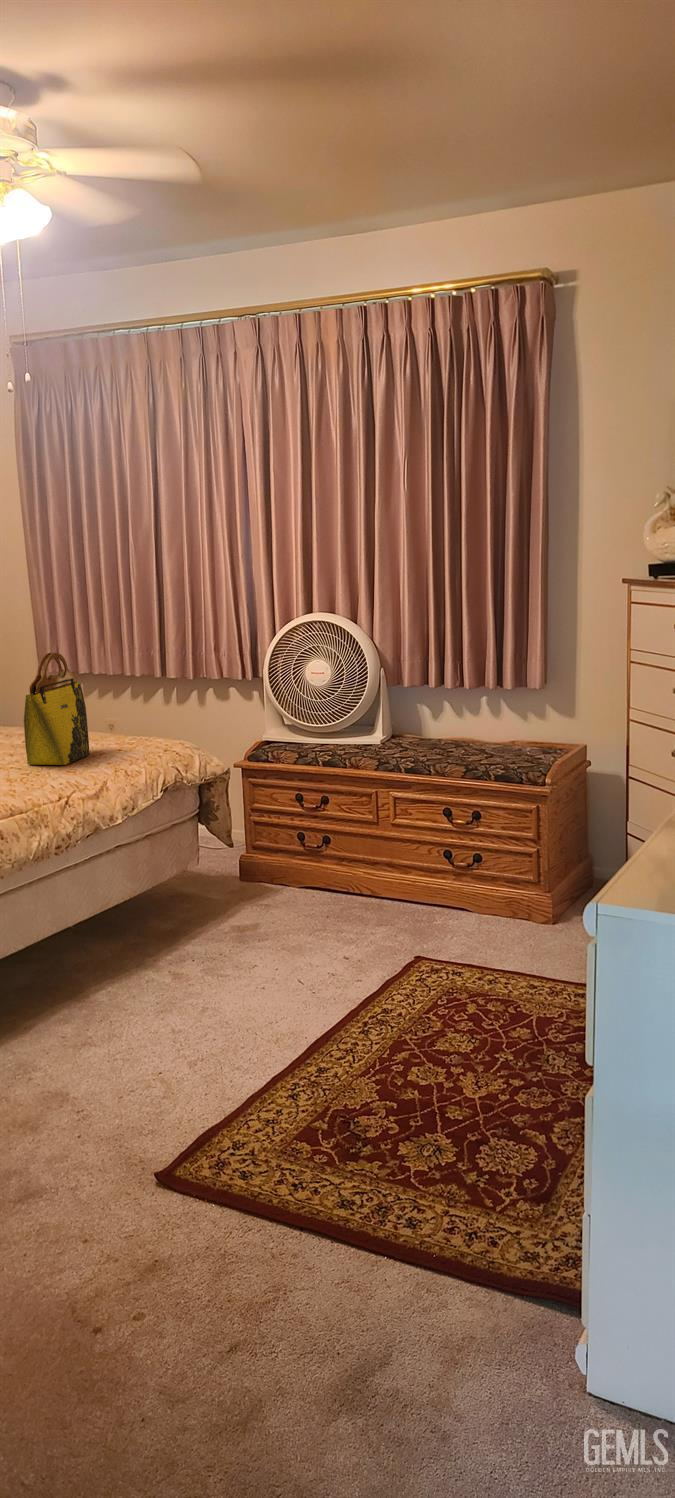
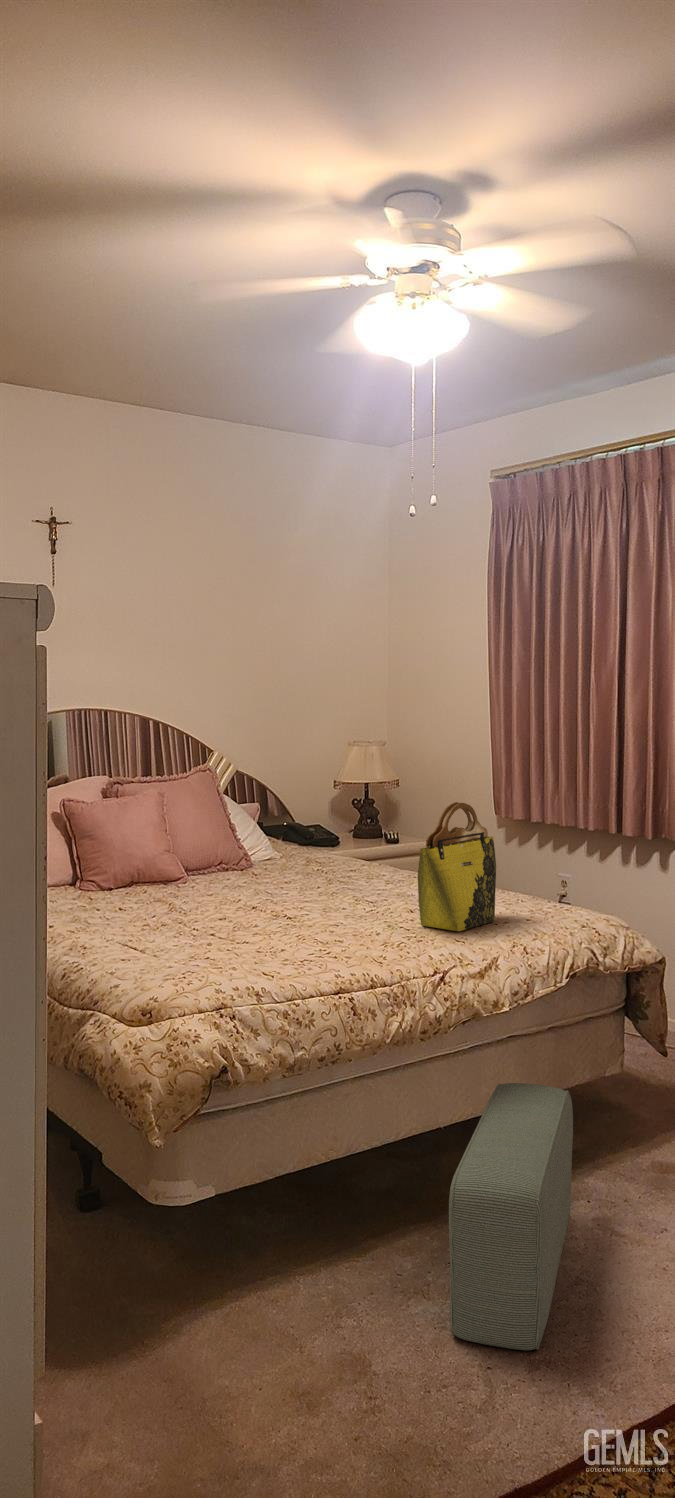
pouf: none [114,877,195,1064] -> present [449,1083,573,1350]

